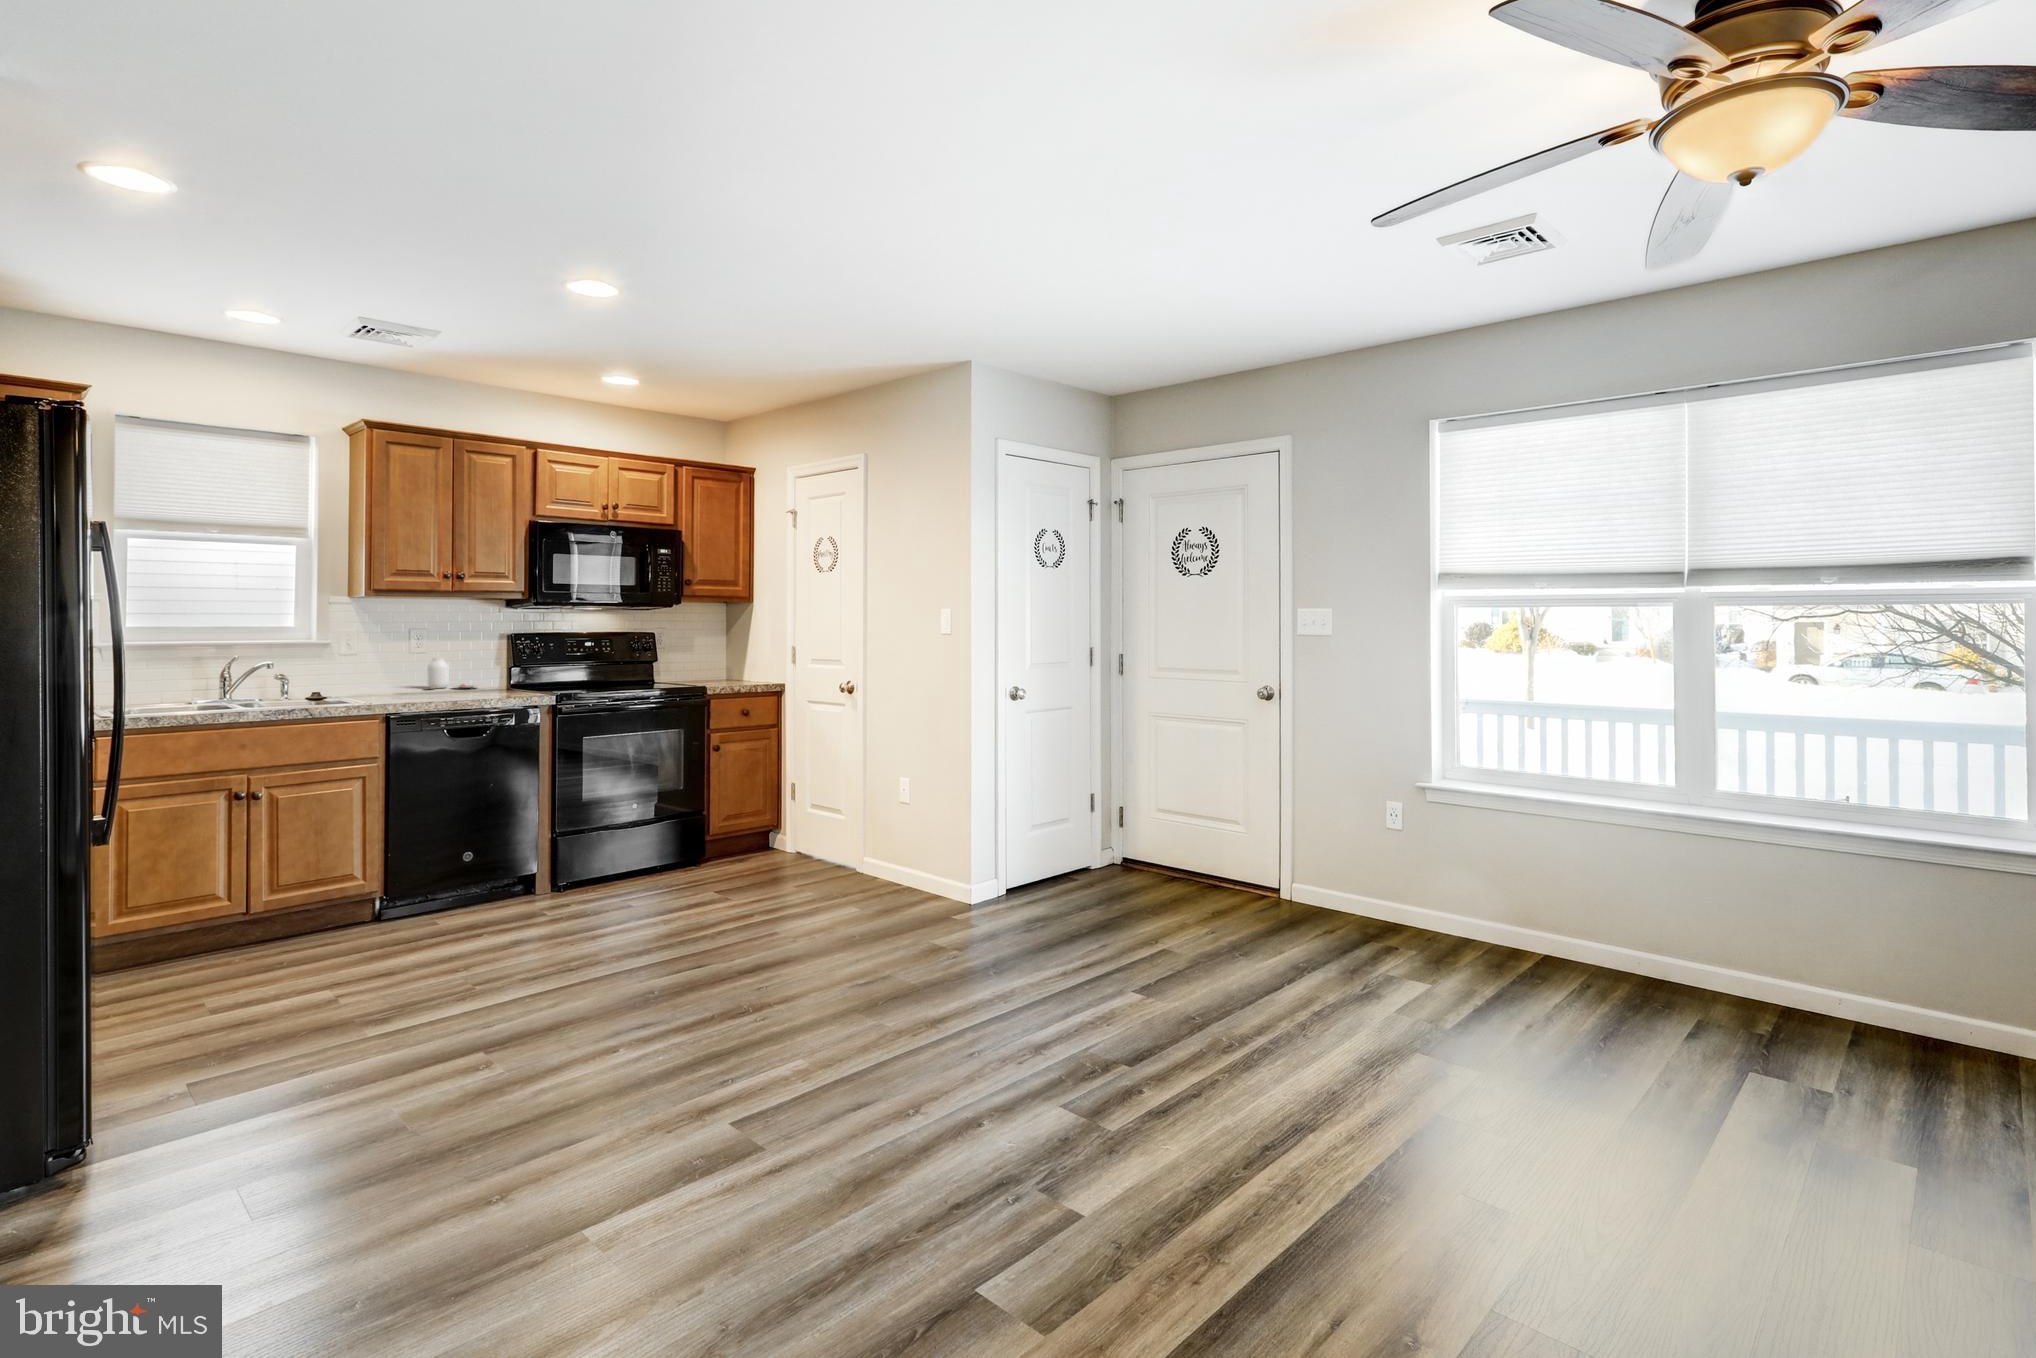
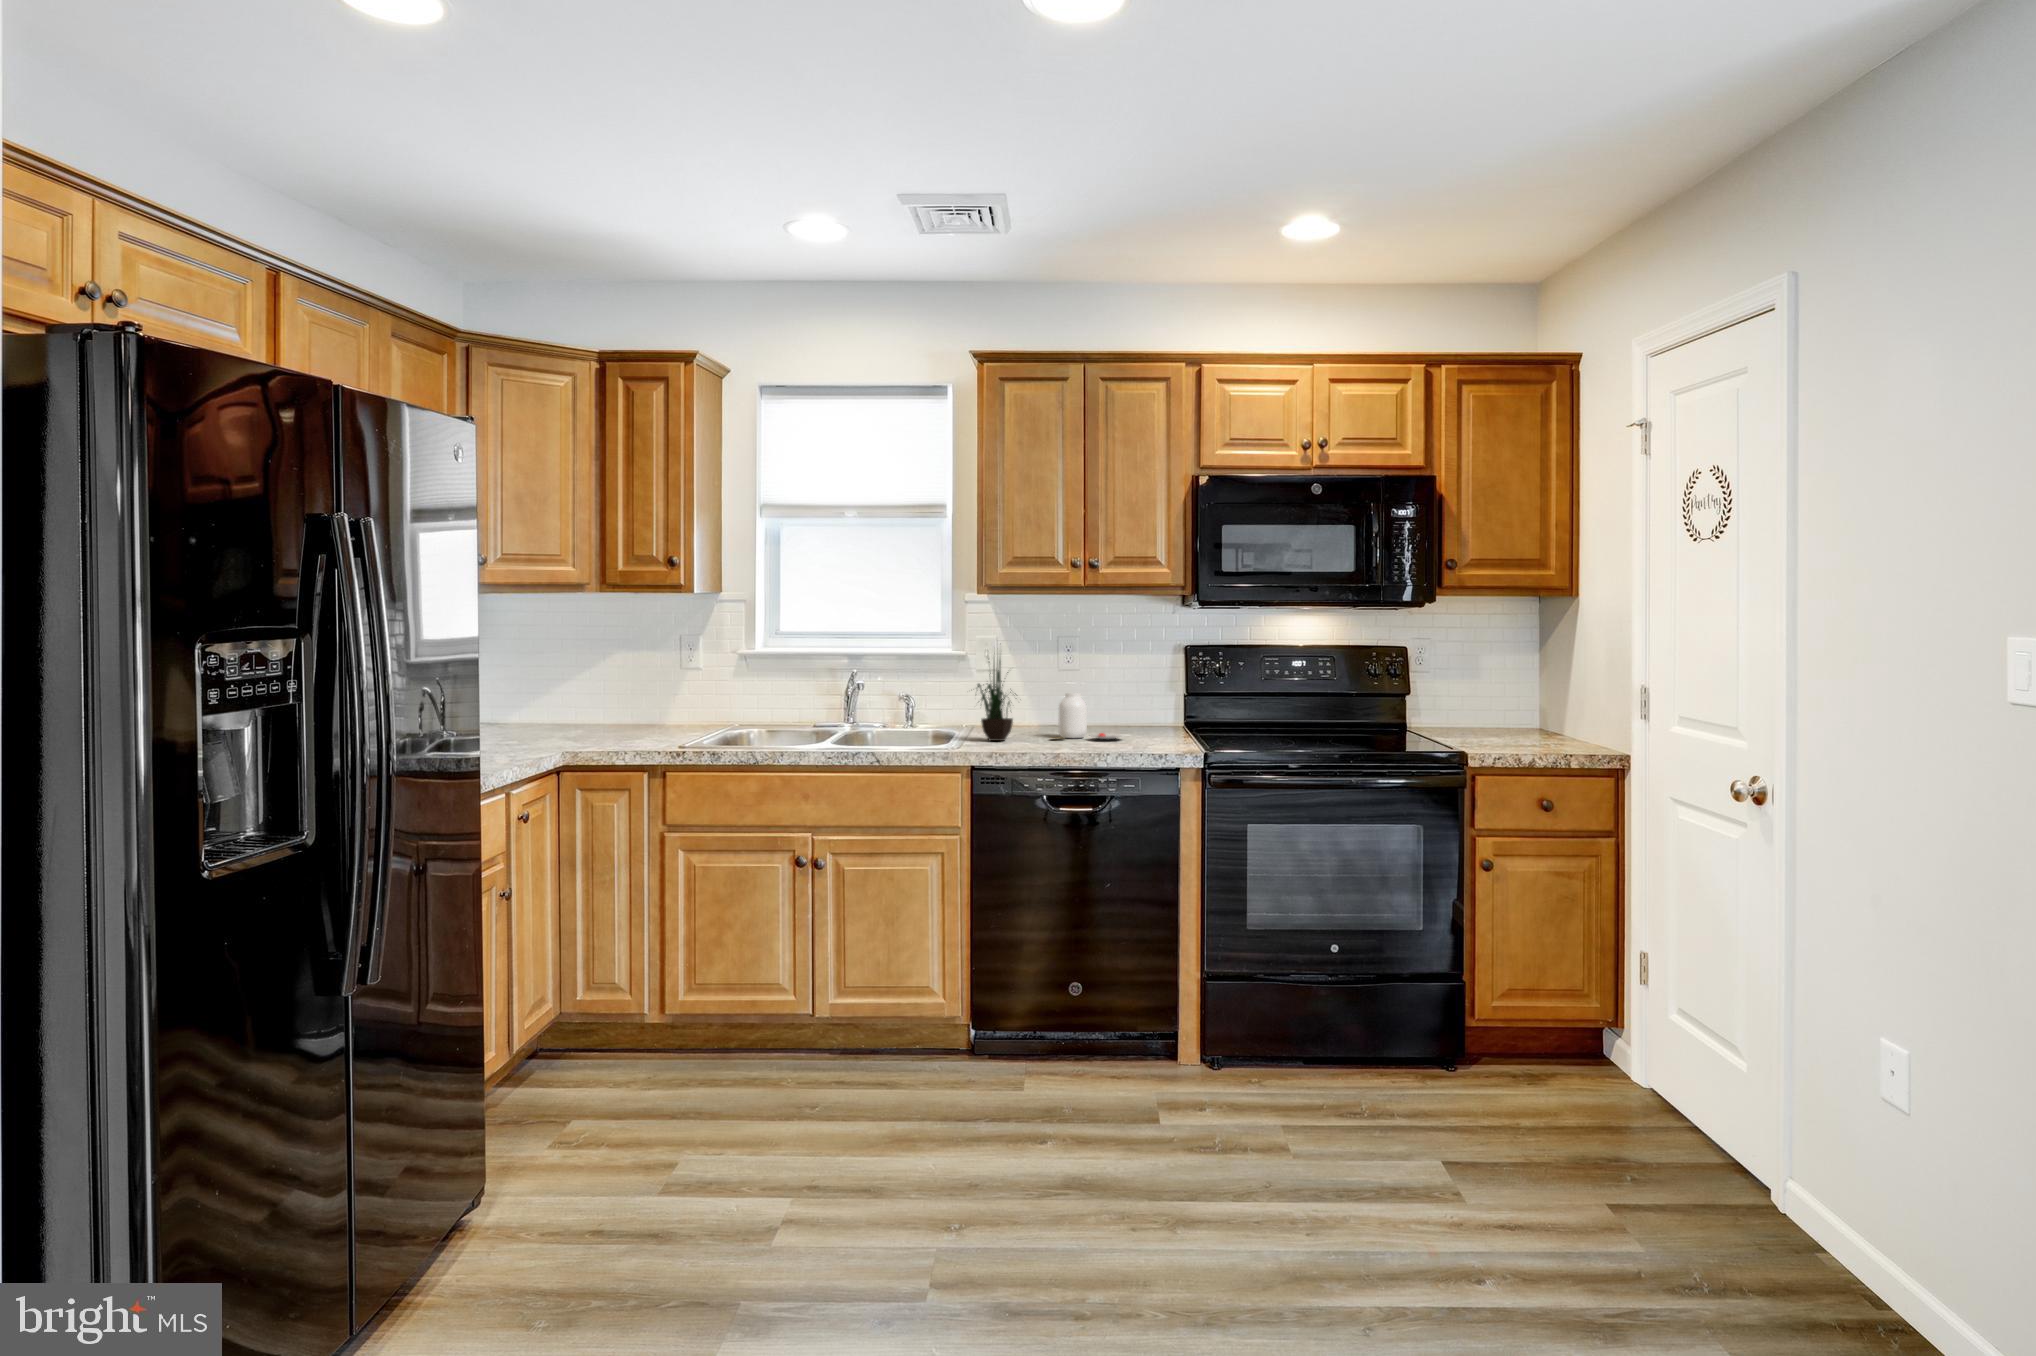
potted plant: none [357,618,404,692] -> present [978,660,1013,741]

